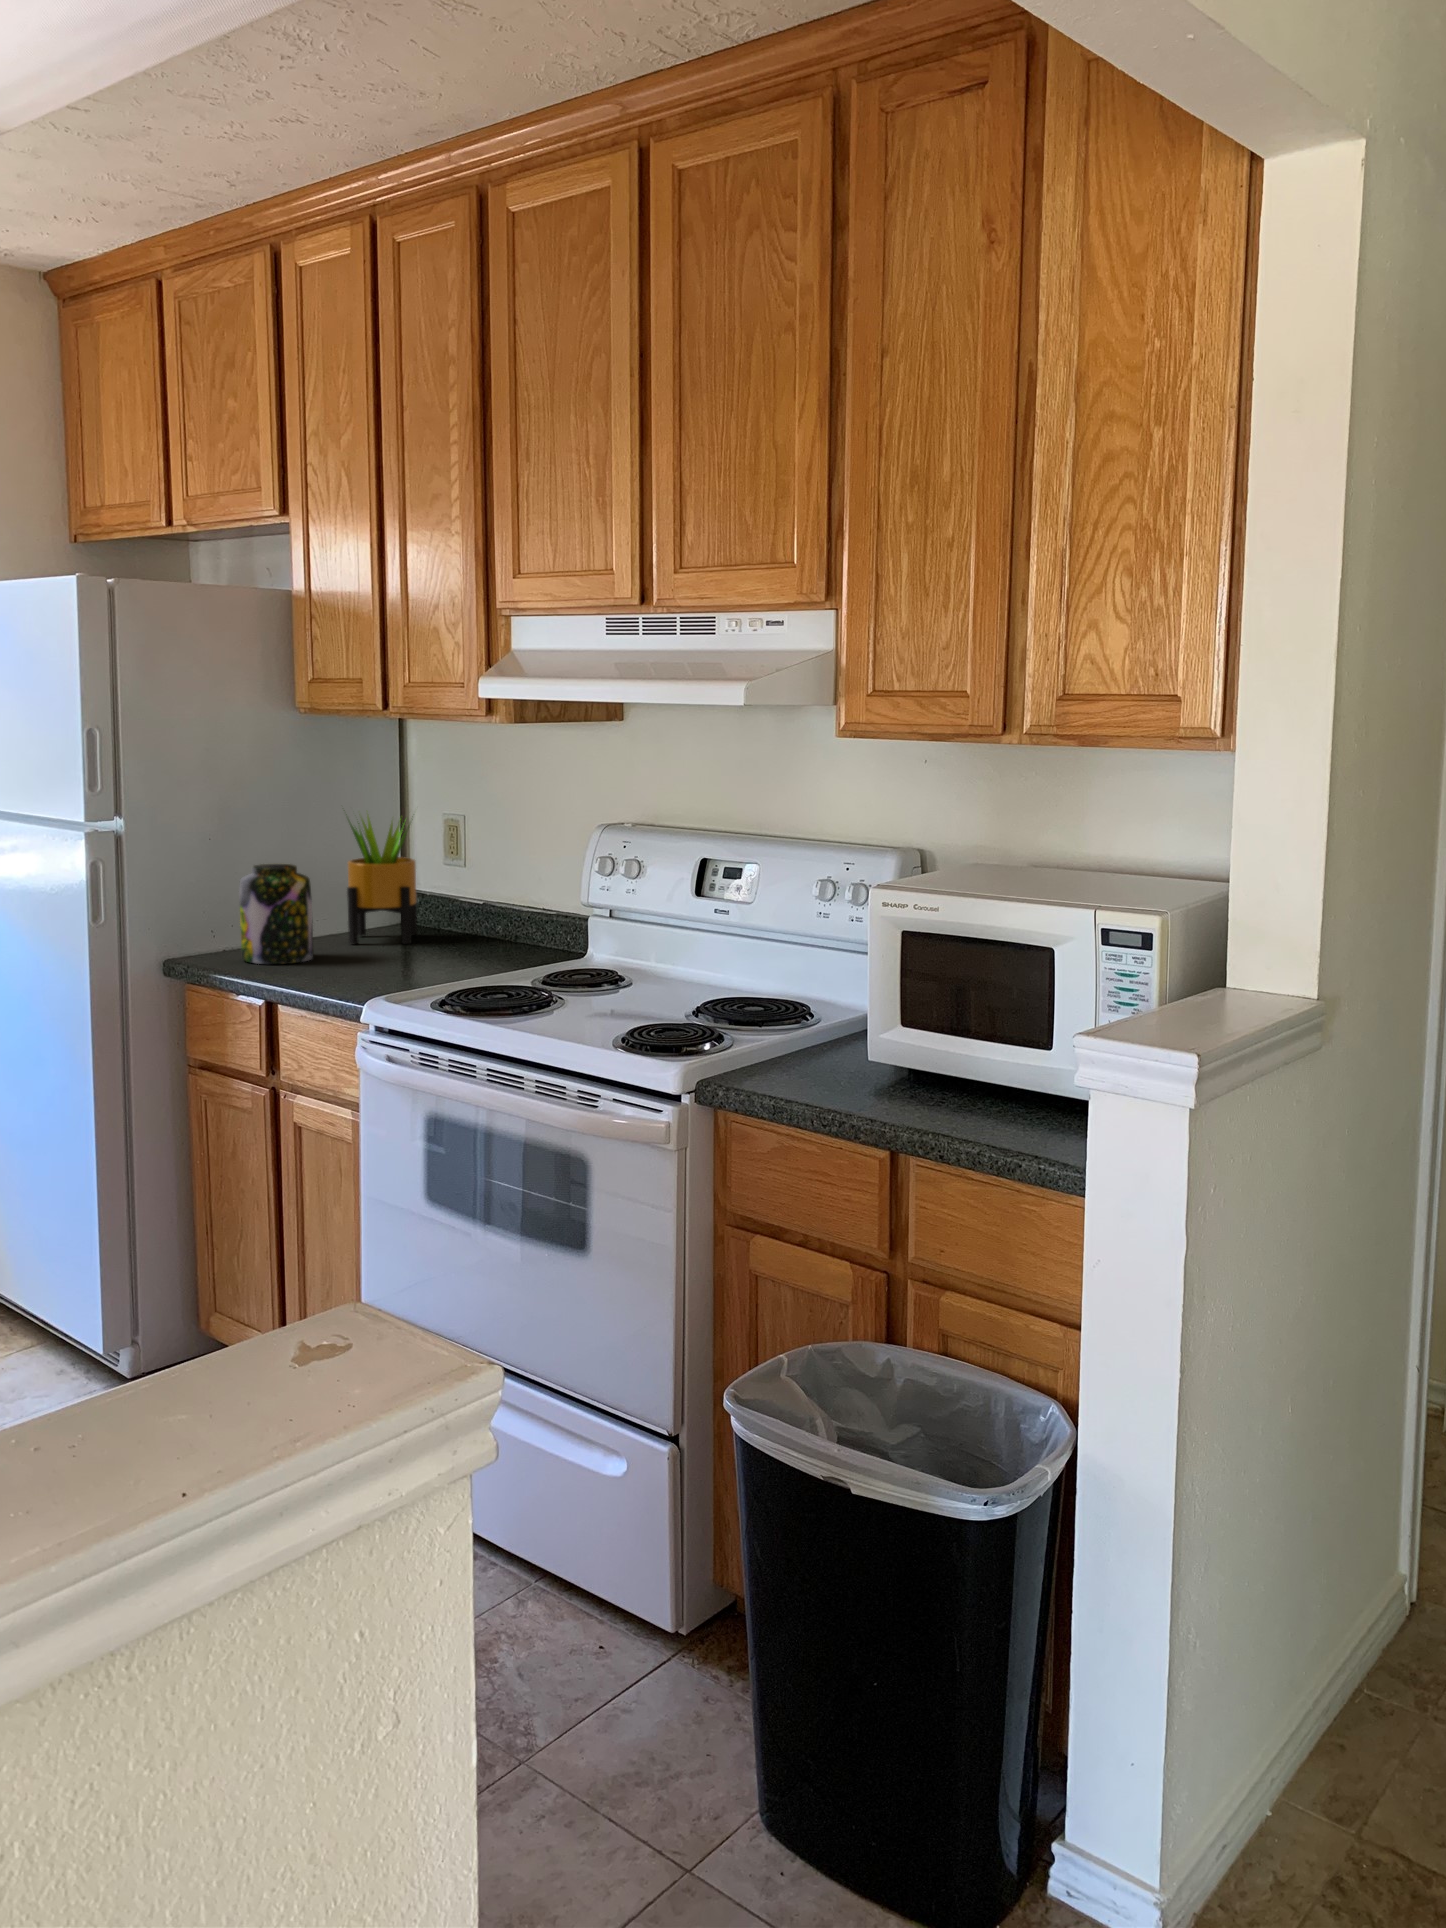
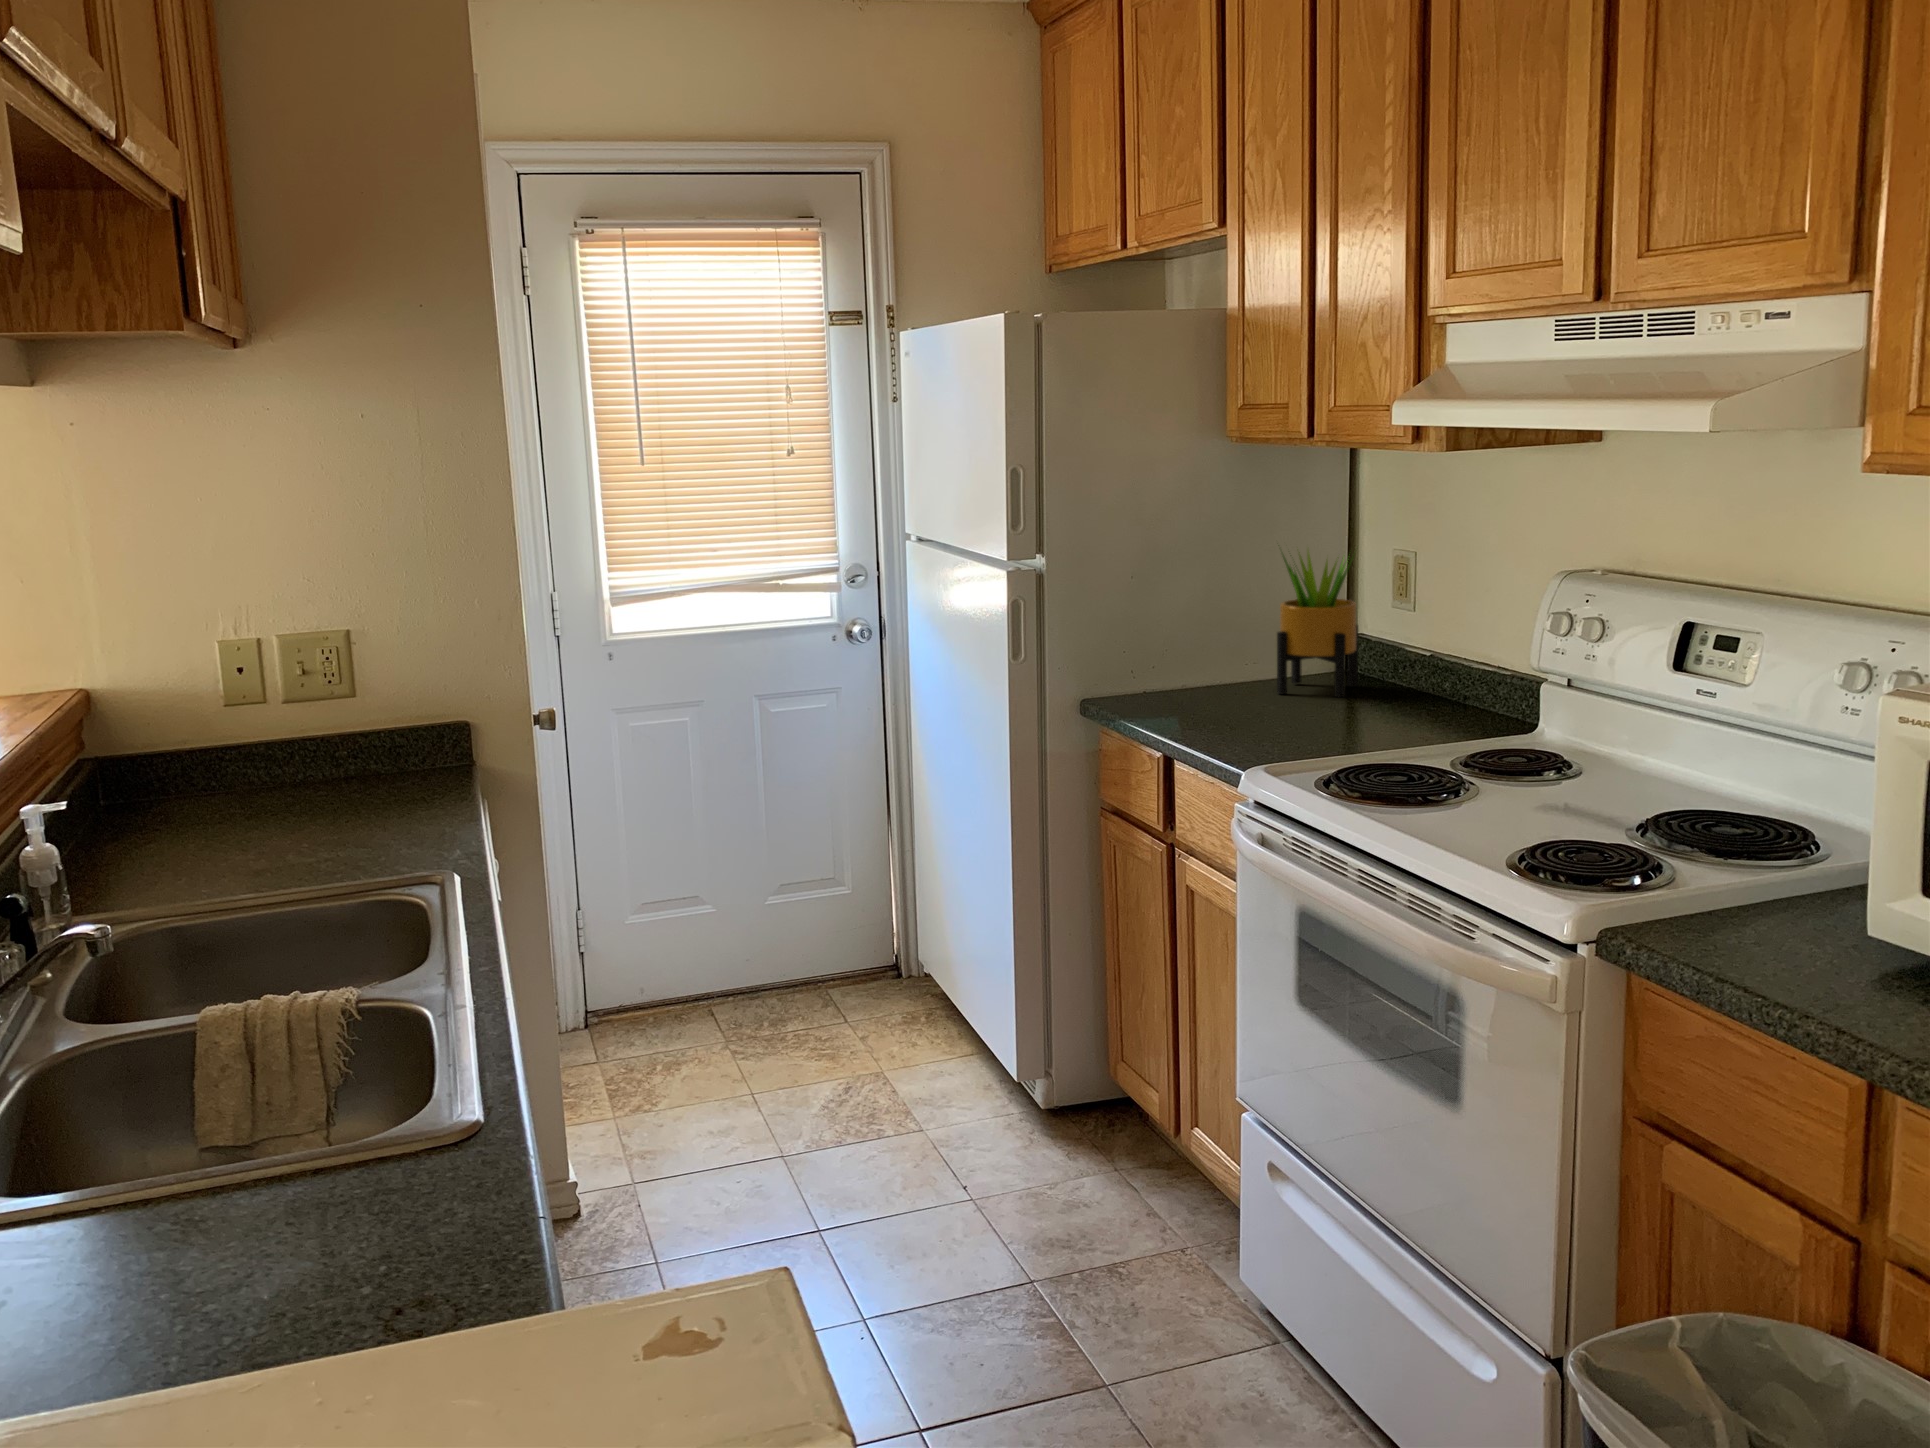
jar: present [239,864,313,964] -> none [1155,606,1229,714]

